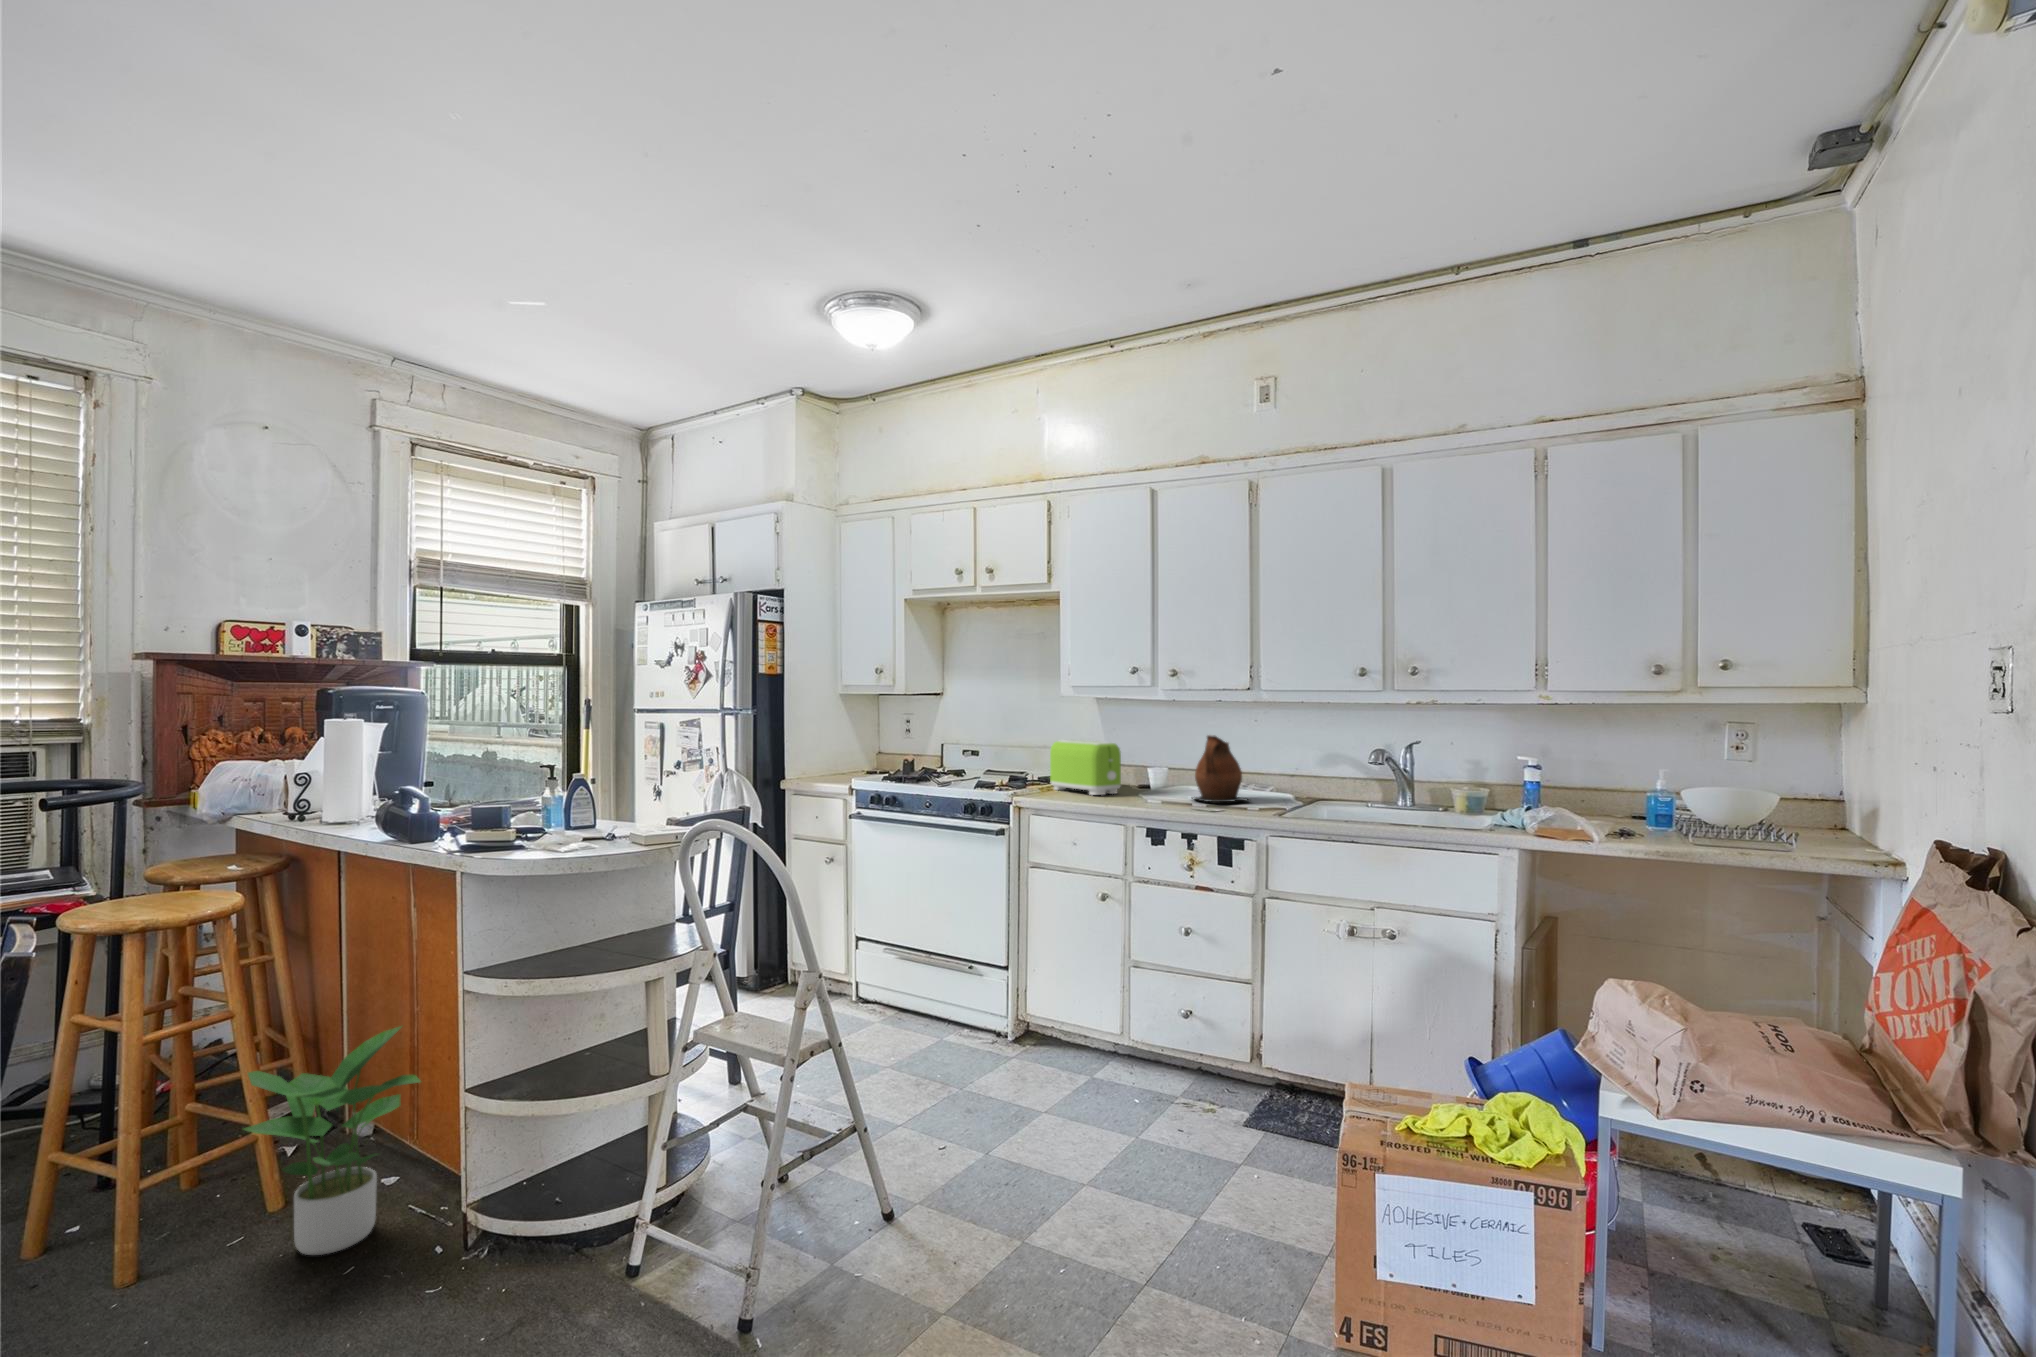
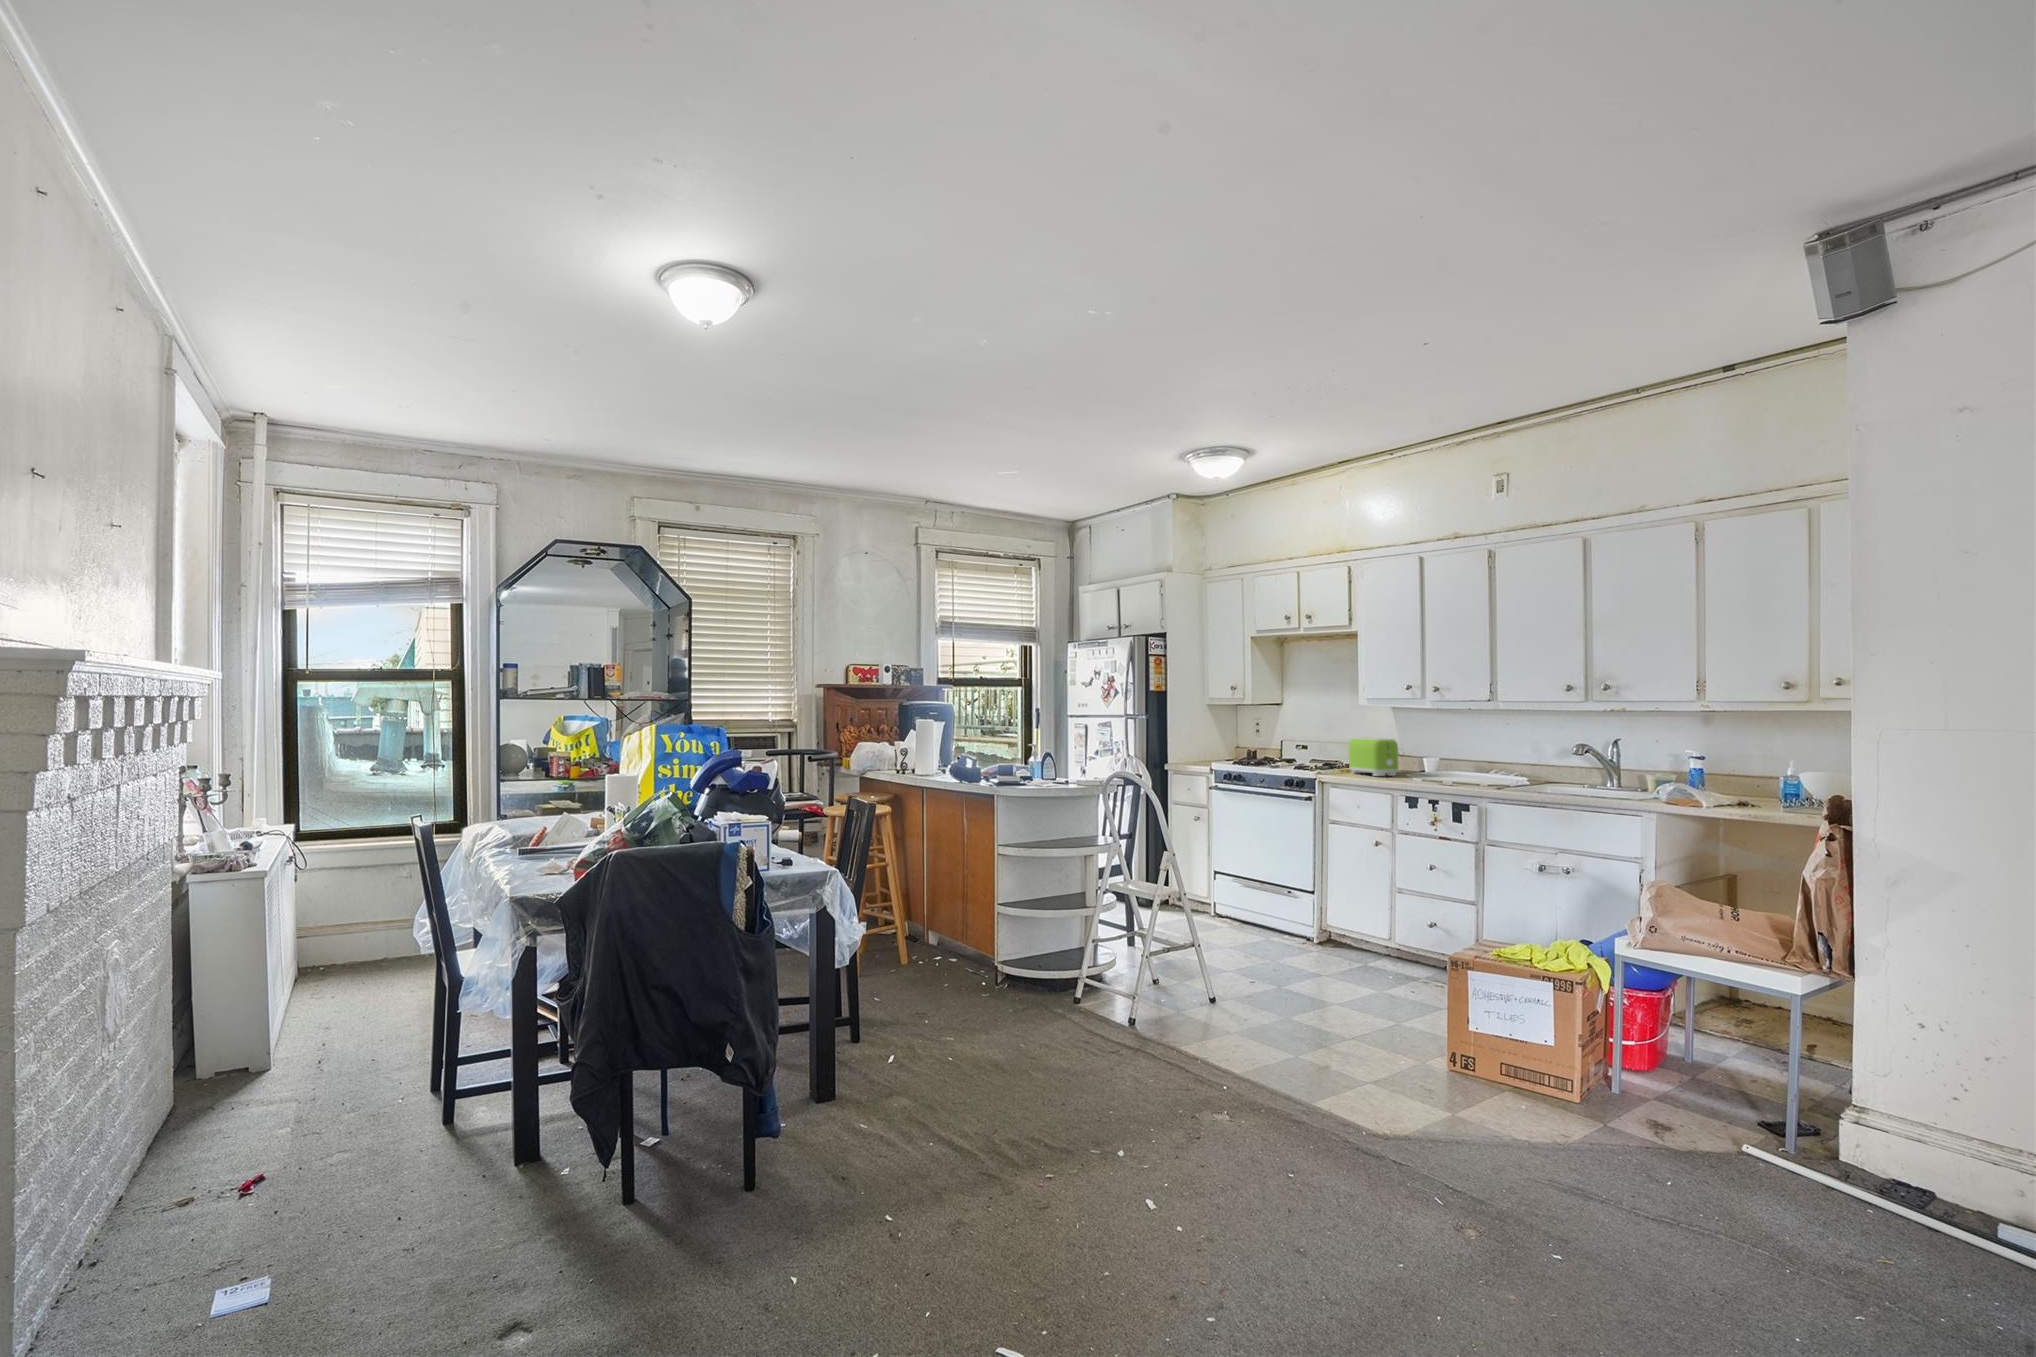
ceramic pitcher: present [1192,735,1247,802] -> none [1443,733,1491,782]
potted plant: present [244,1026,420,1255] -> none [902,872,977,975]

